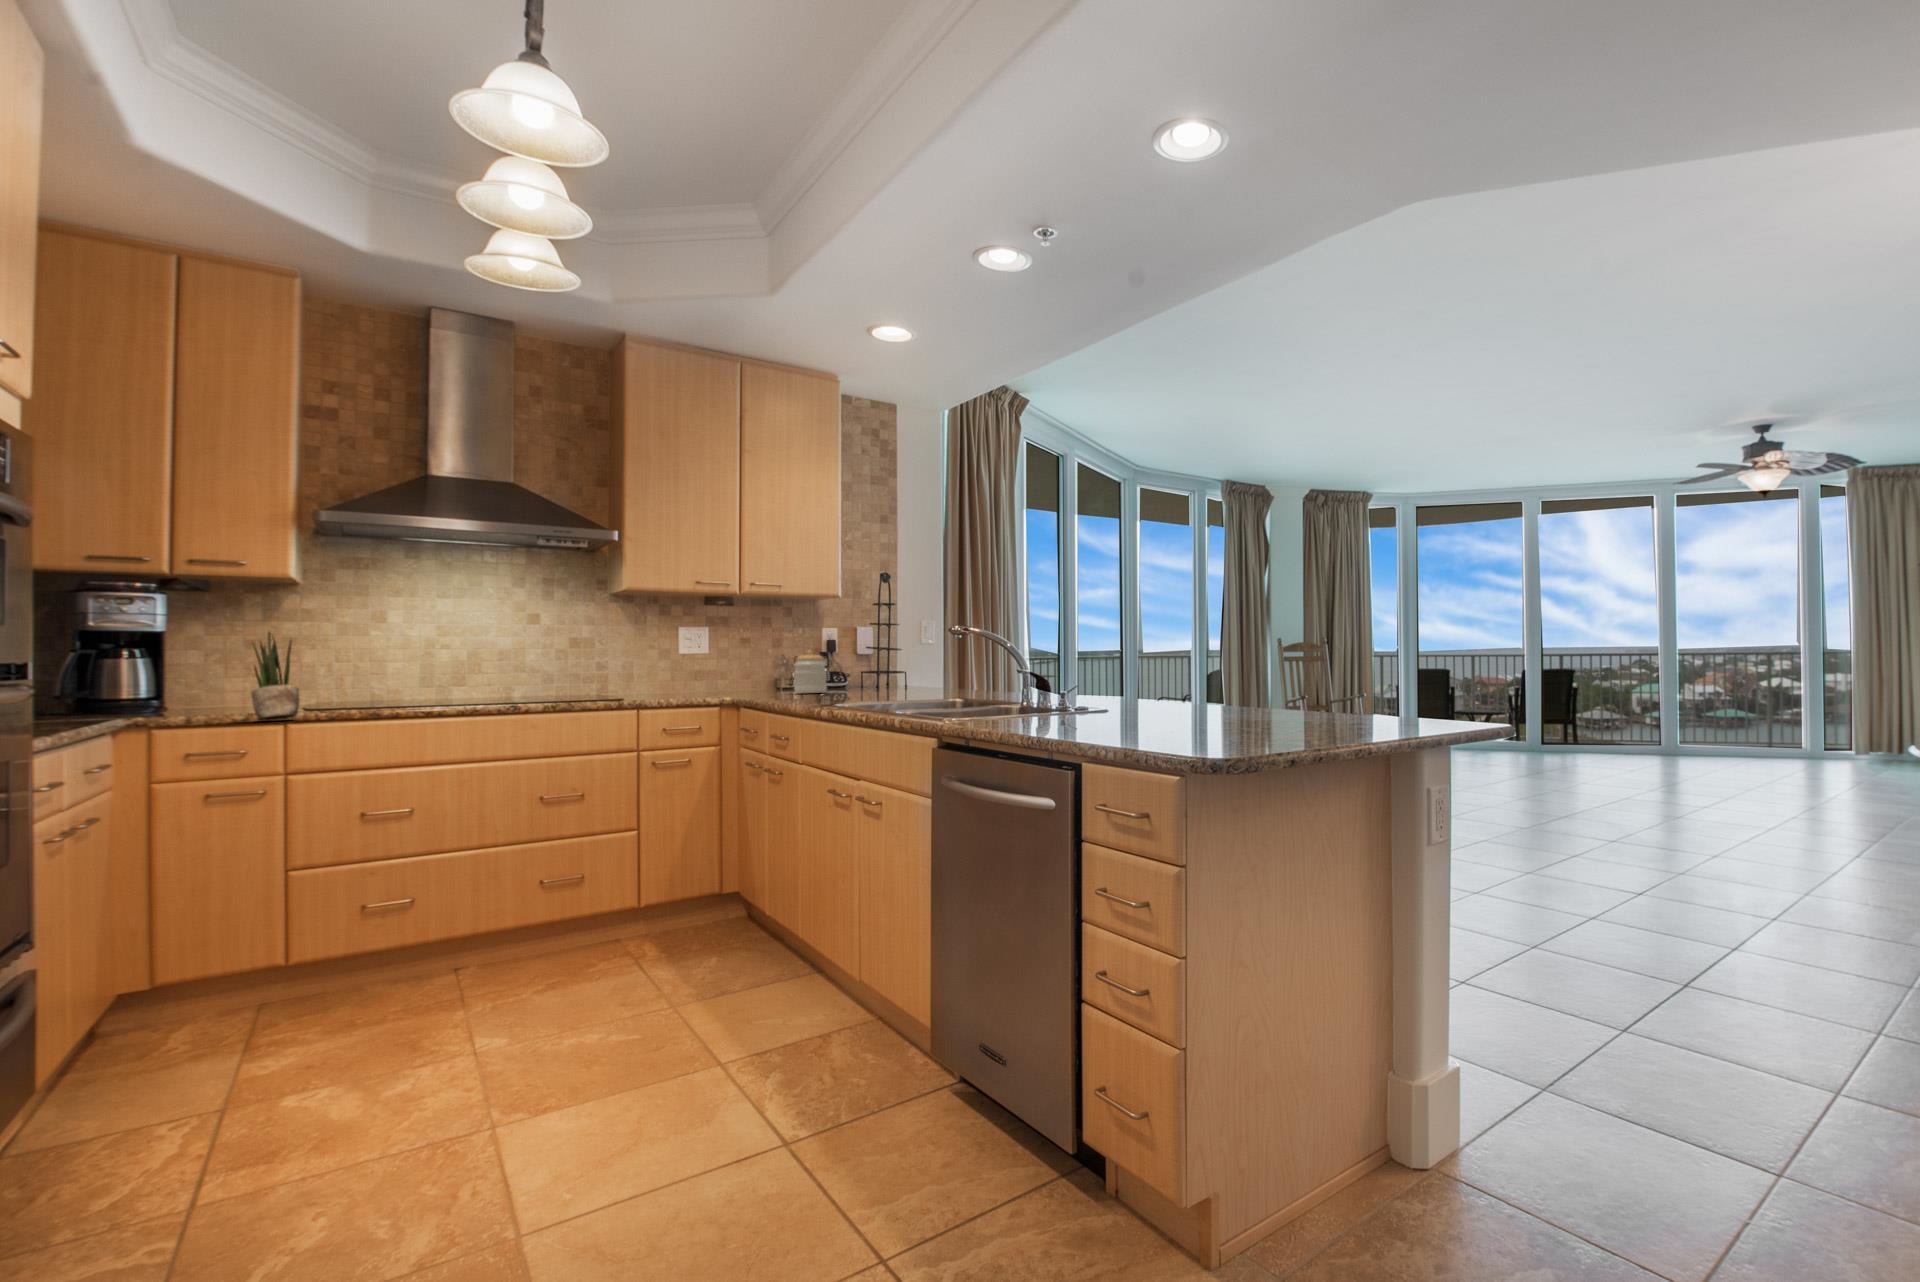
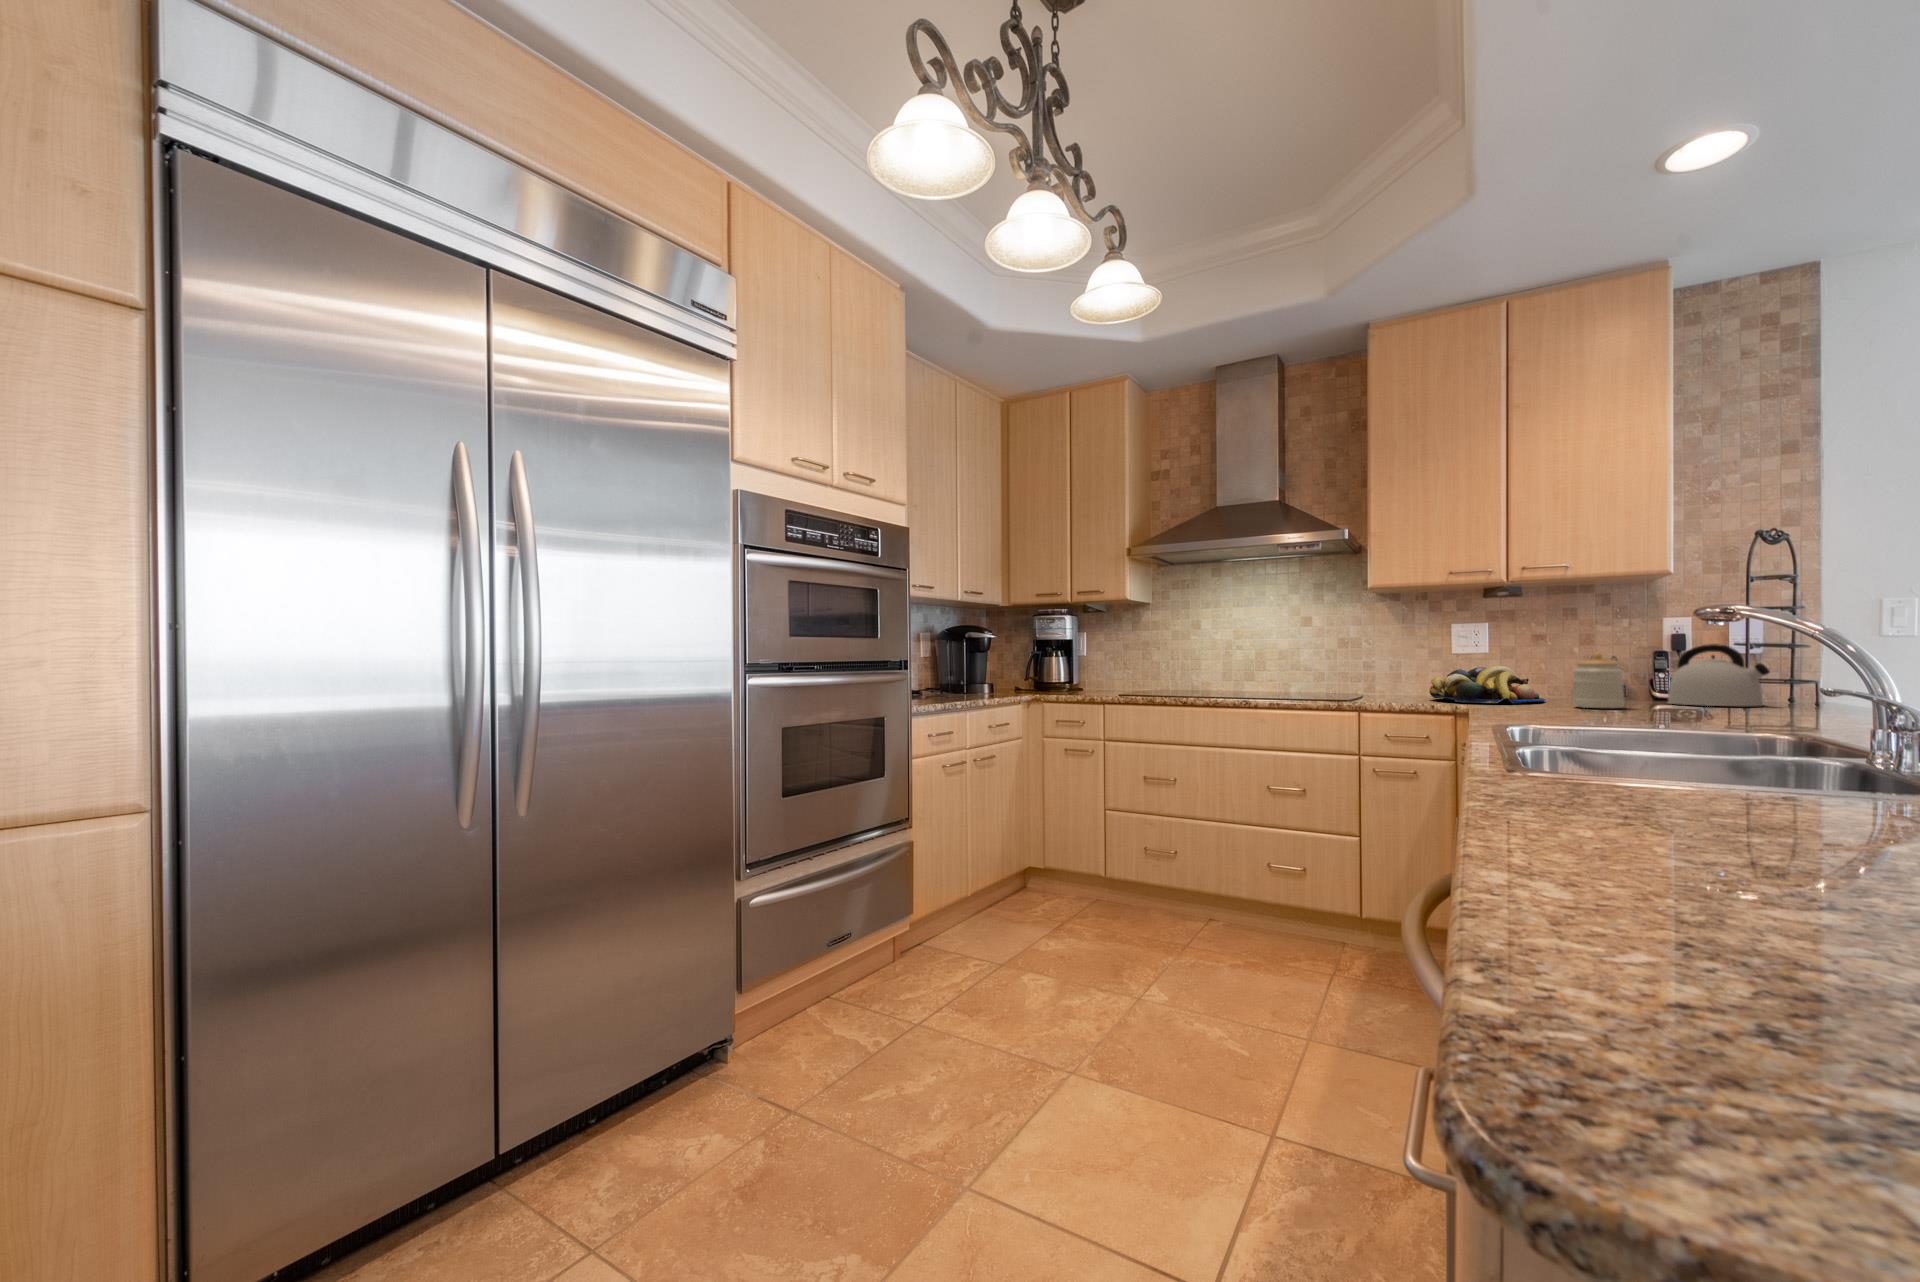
potted plant: present [251,632,299,720] -> none [1088,640,1112,700]
kettle: none [831,646,886,690] -> present [1668,644,1770,706]
fruit bowl: none [675,664,764,696] -> present [1429,666,1545,703]

